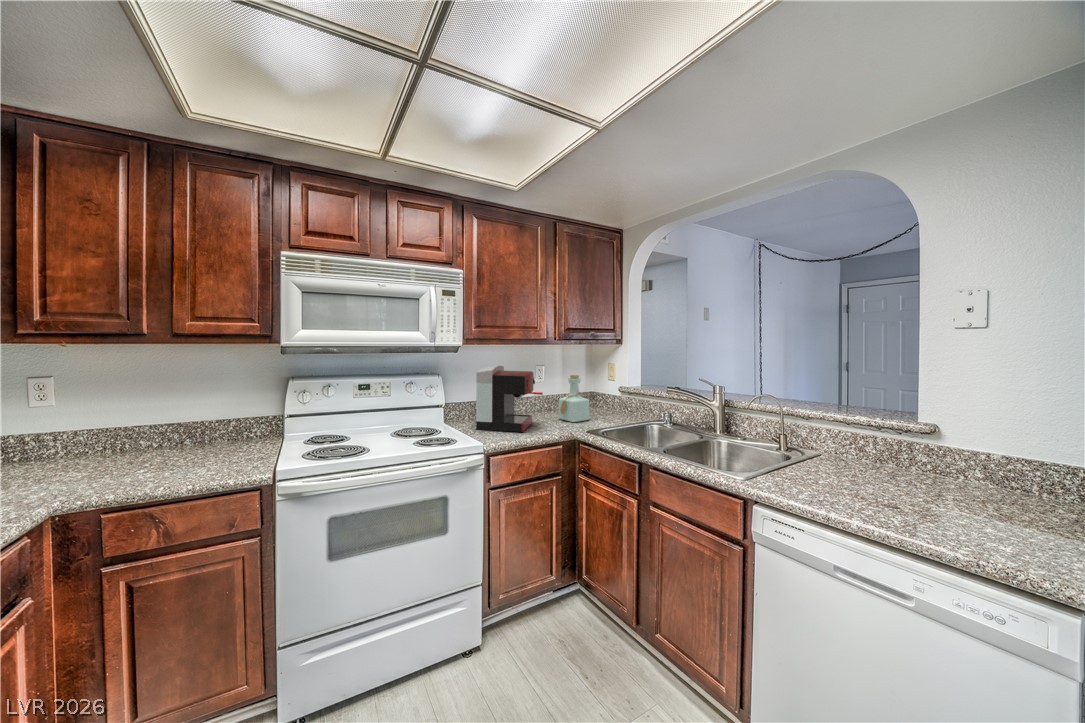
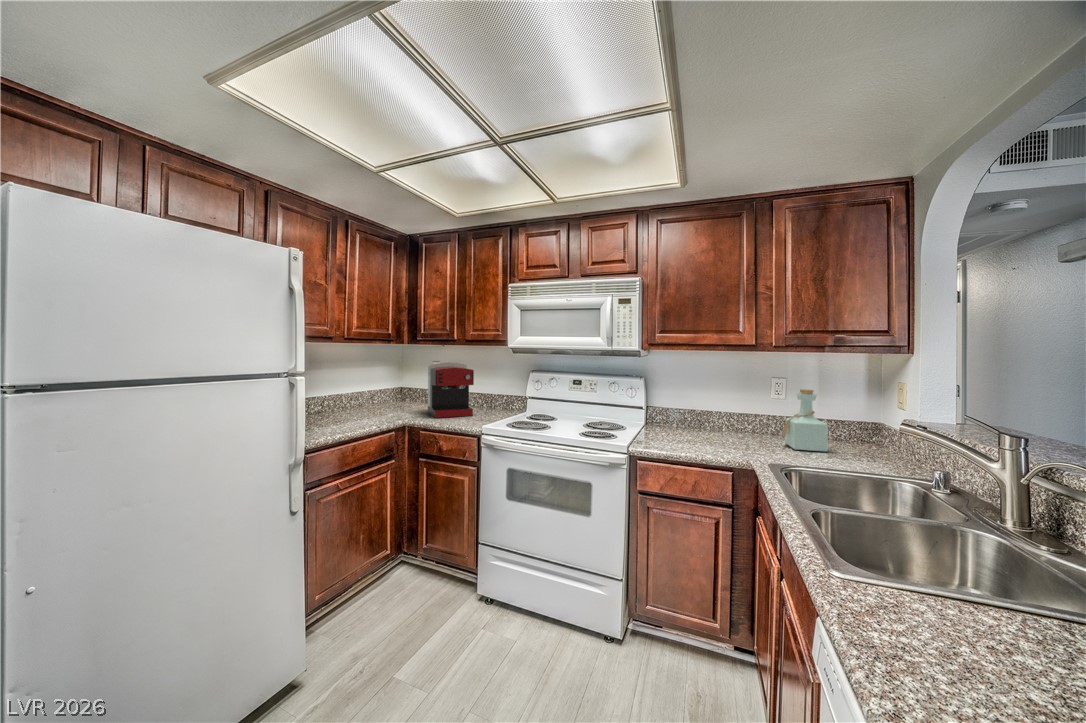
coffee maker: present [476,366,543,432] -> present [428,362,474,418]

